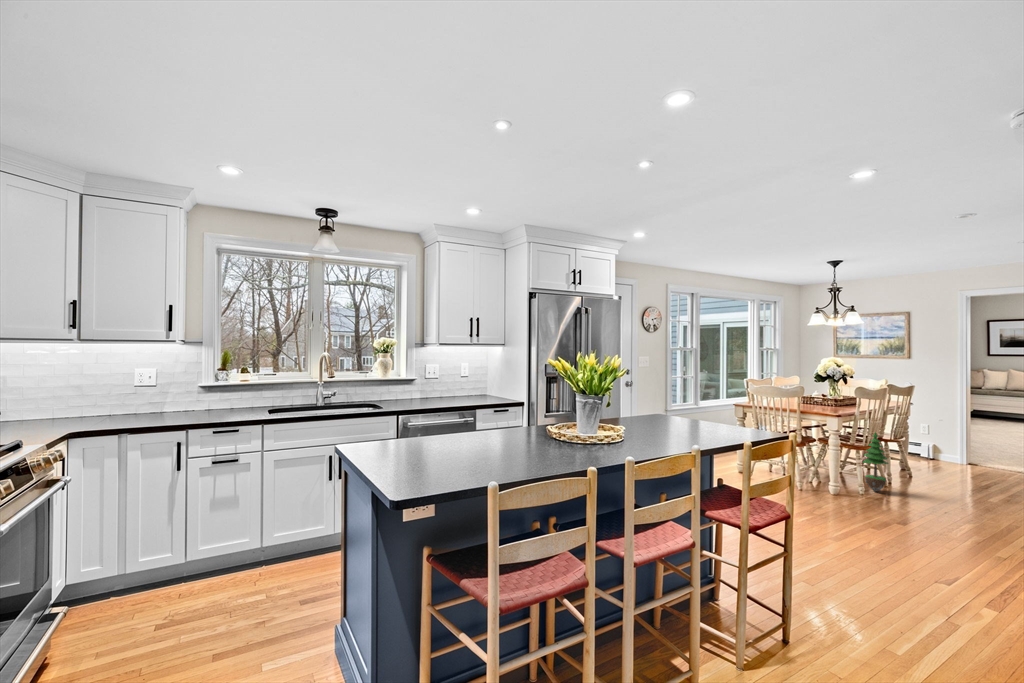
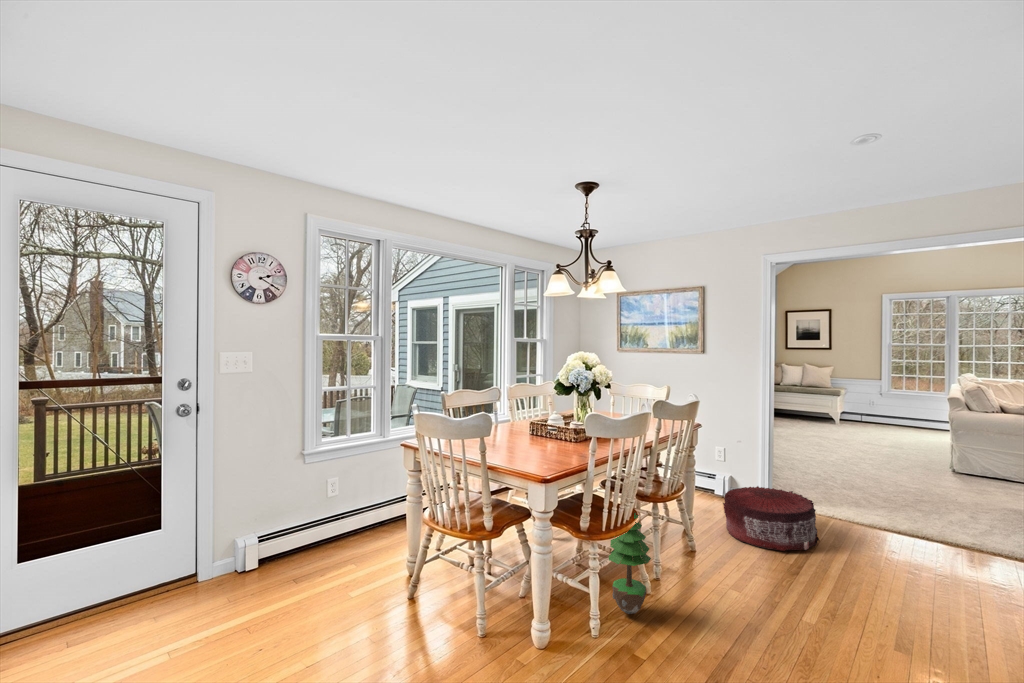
pouf: none [929,445,1004,481] -> present [723,486,820,551]

